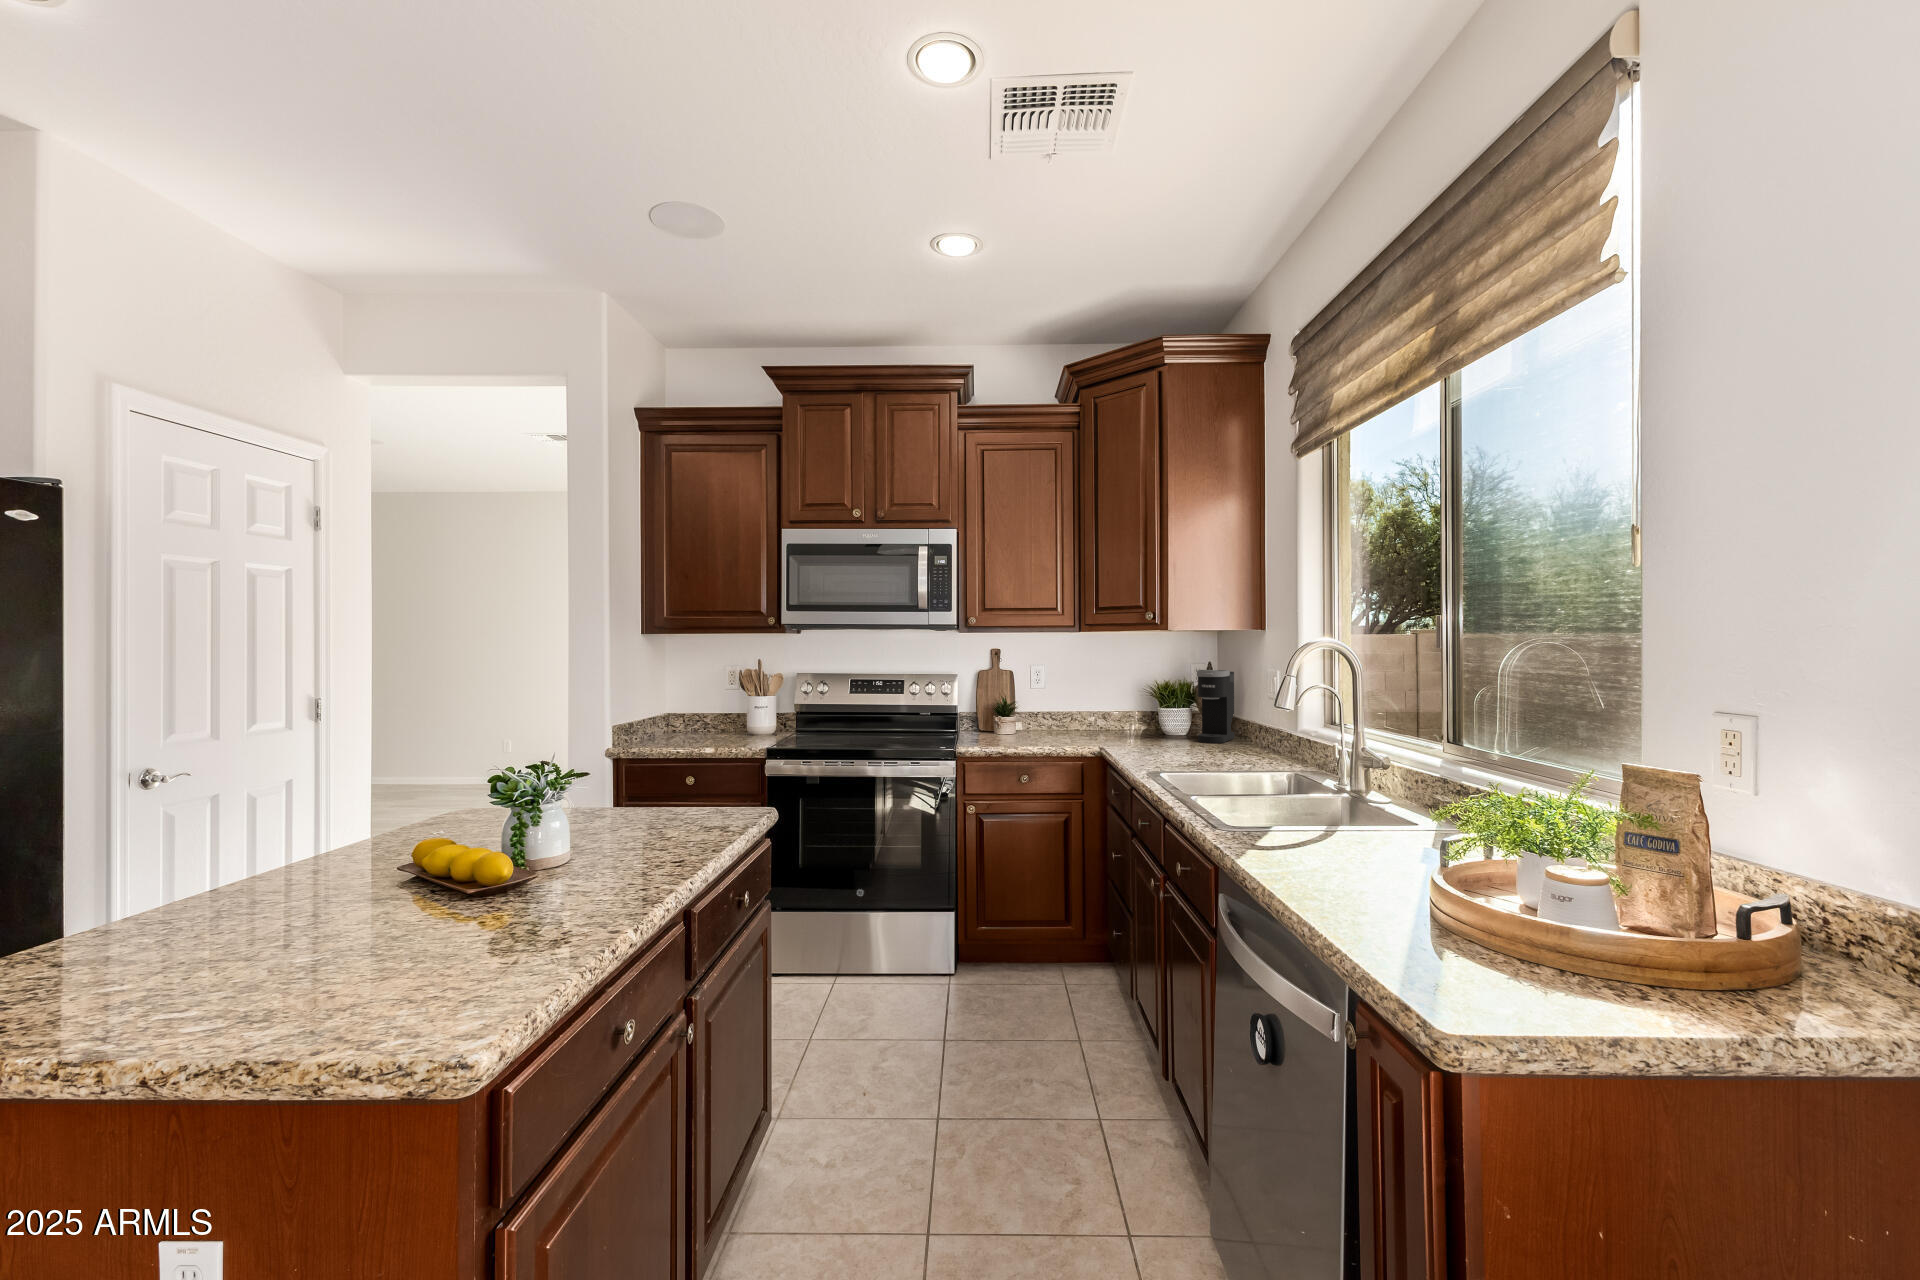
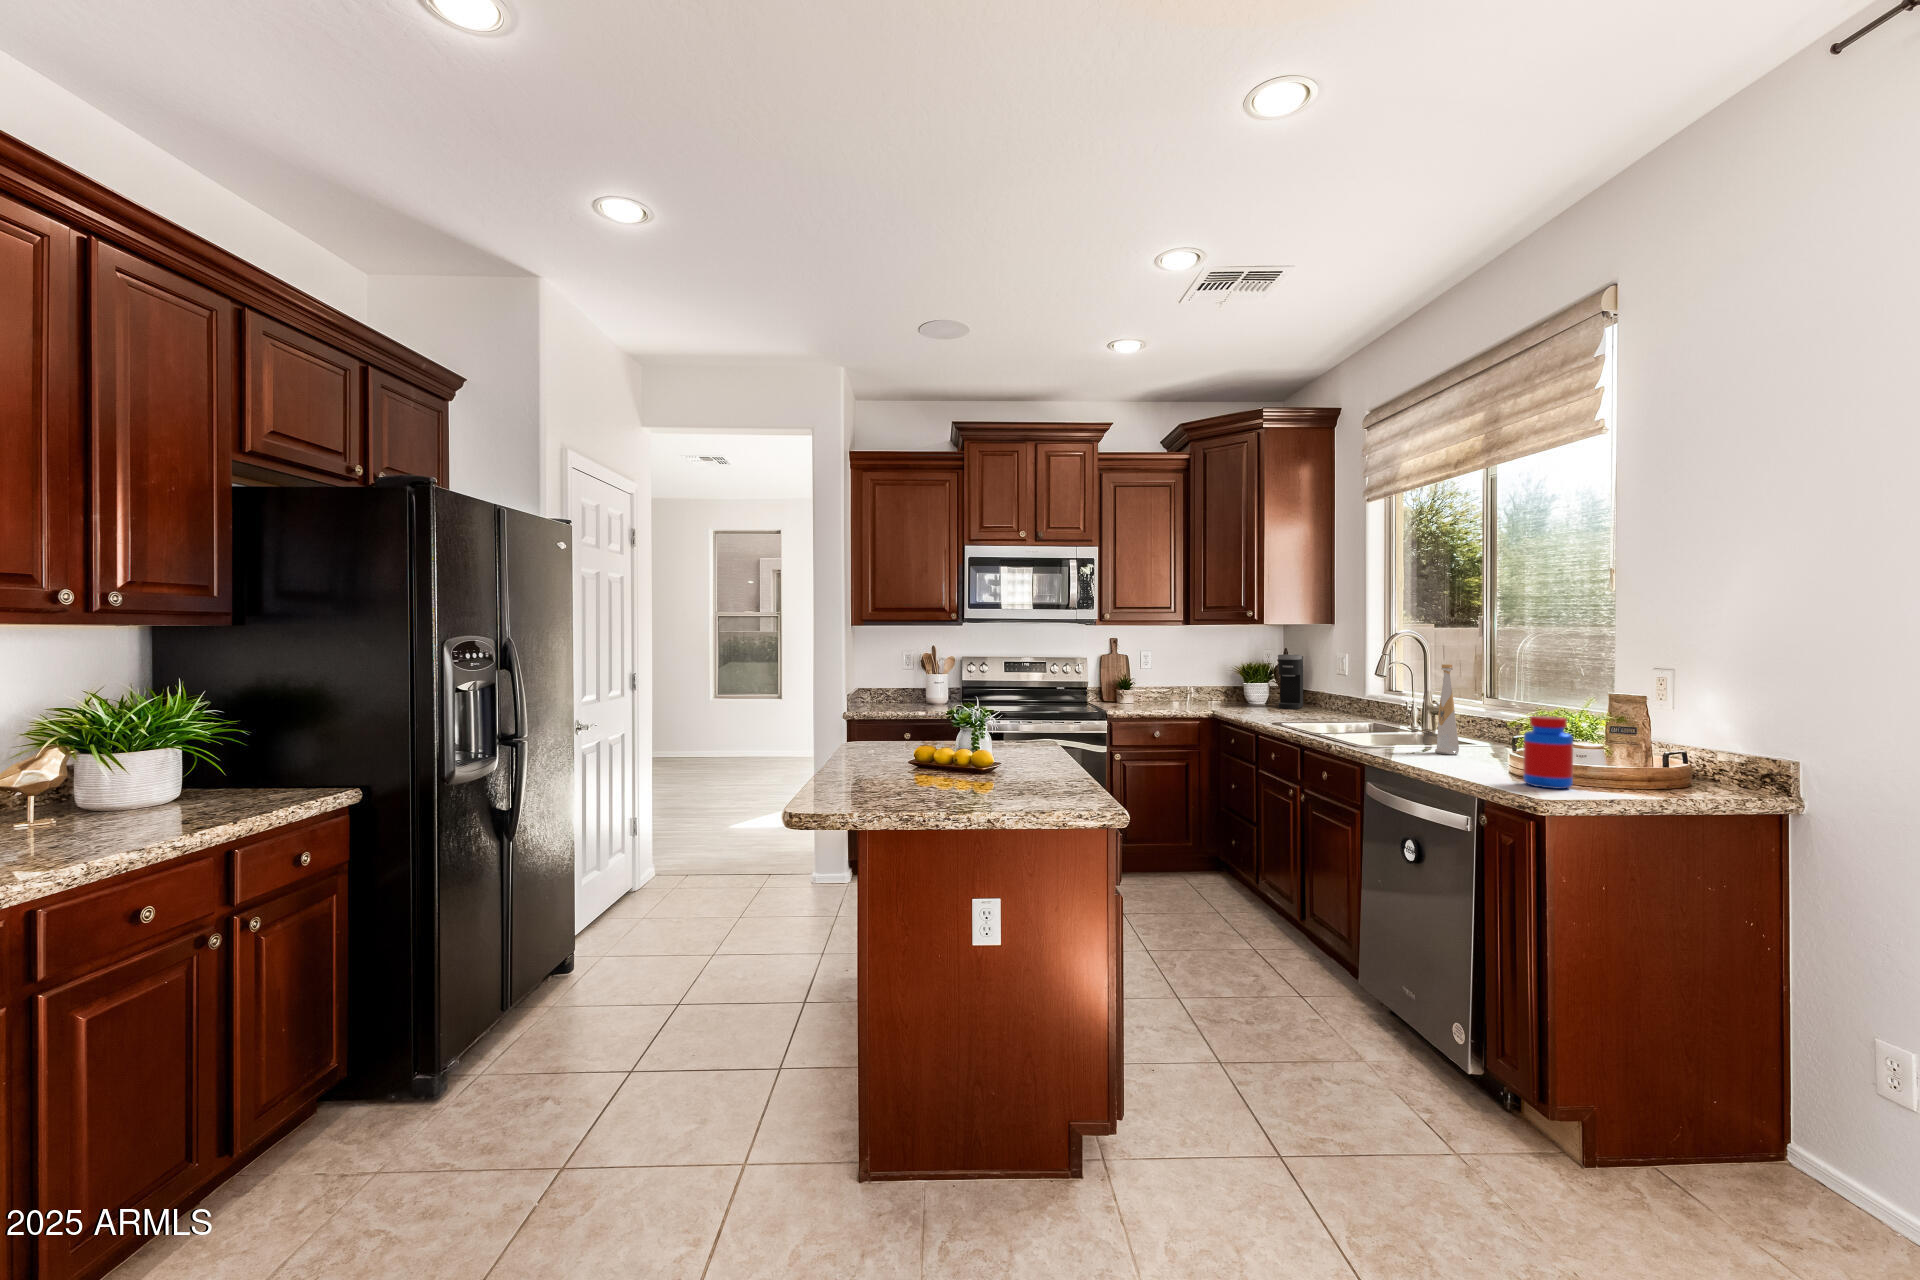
bottle: none [1333,695,1371,850] -> present [1435,664,1459,755]
jar: none [1435,815,1536,980] -> present [1523,716,1573,789]

